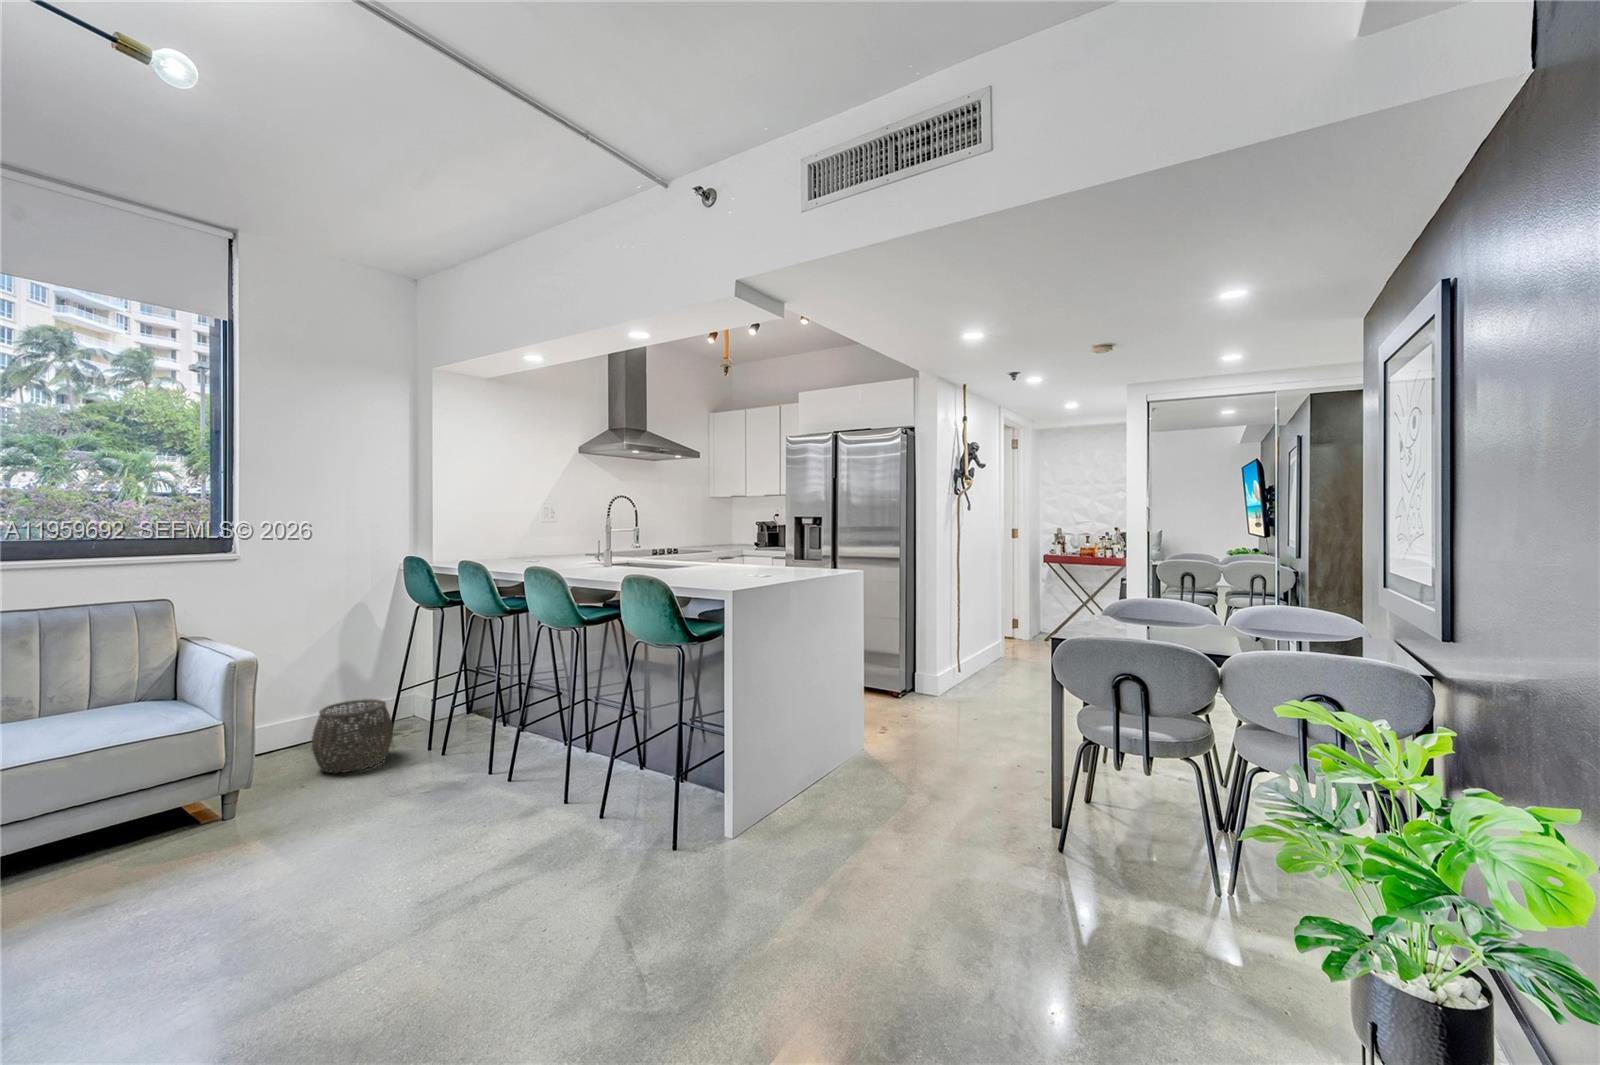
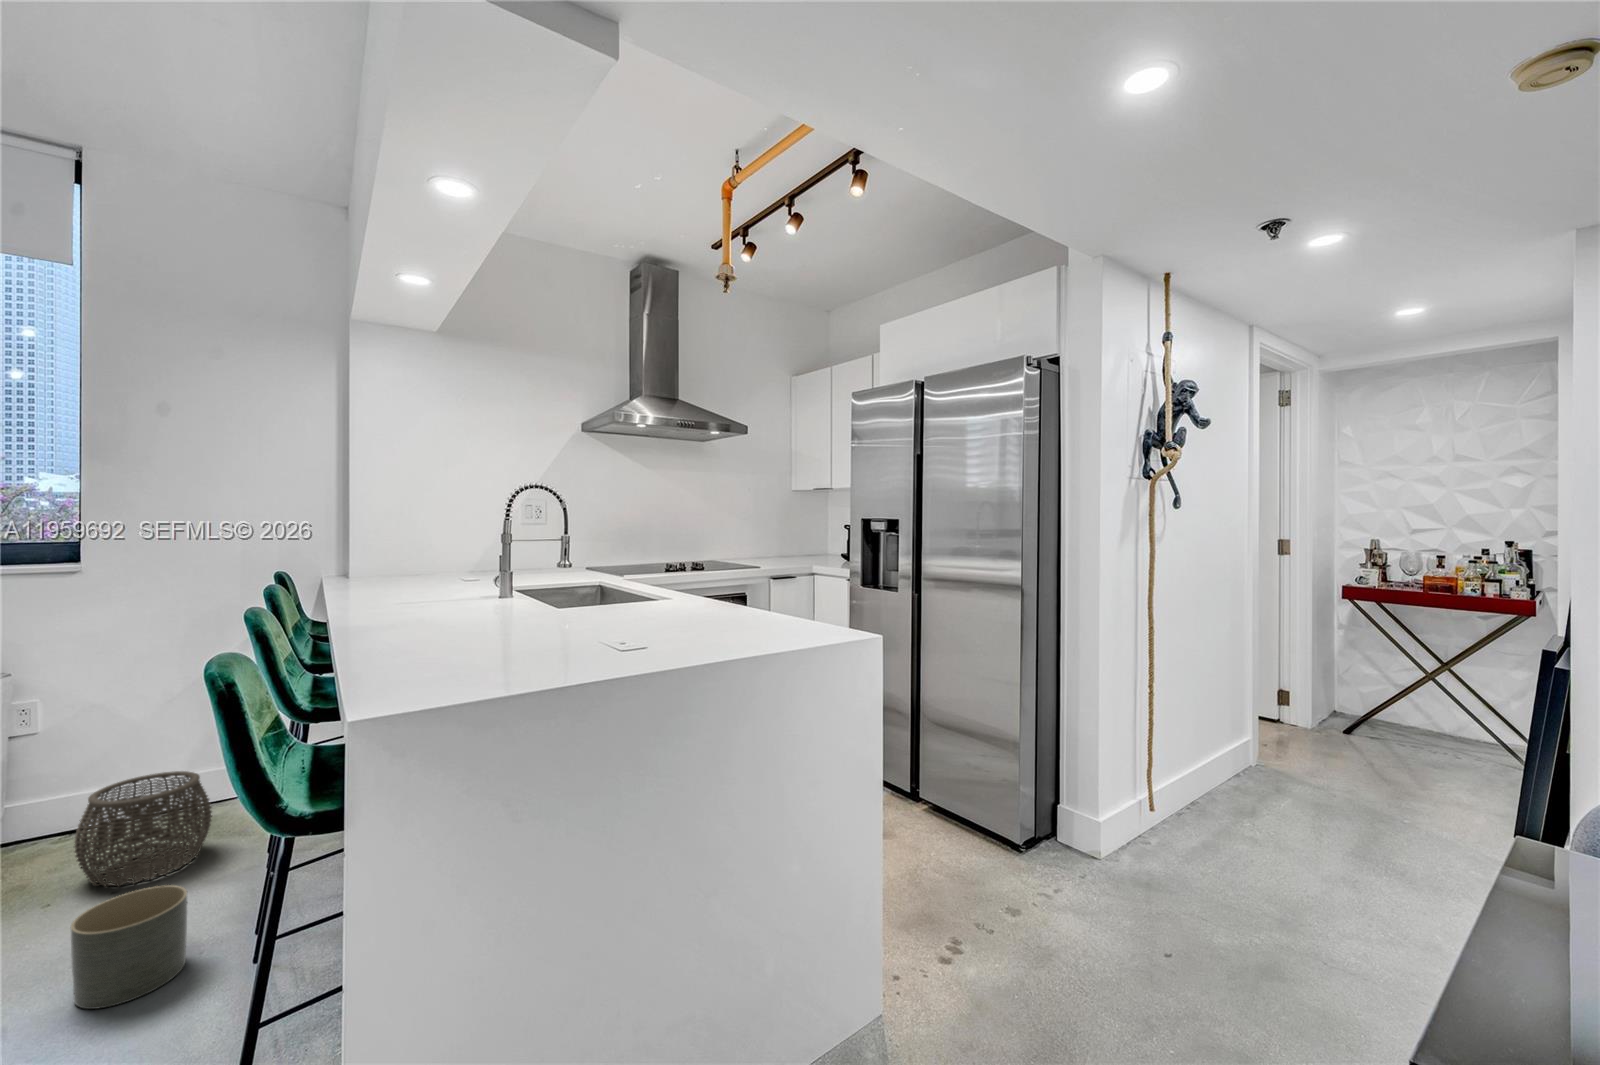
planter: none [426,741,480,802] -> present [71,885,187,1009]

